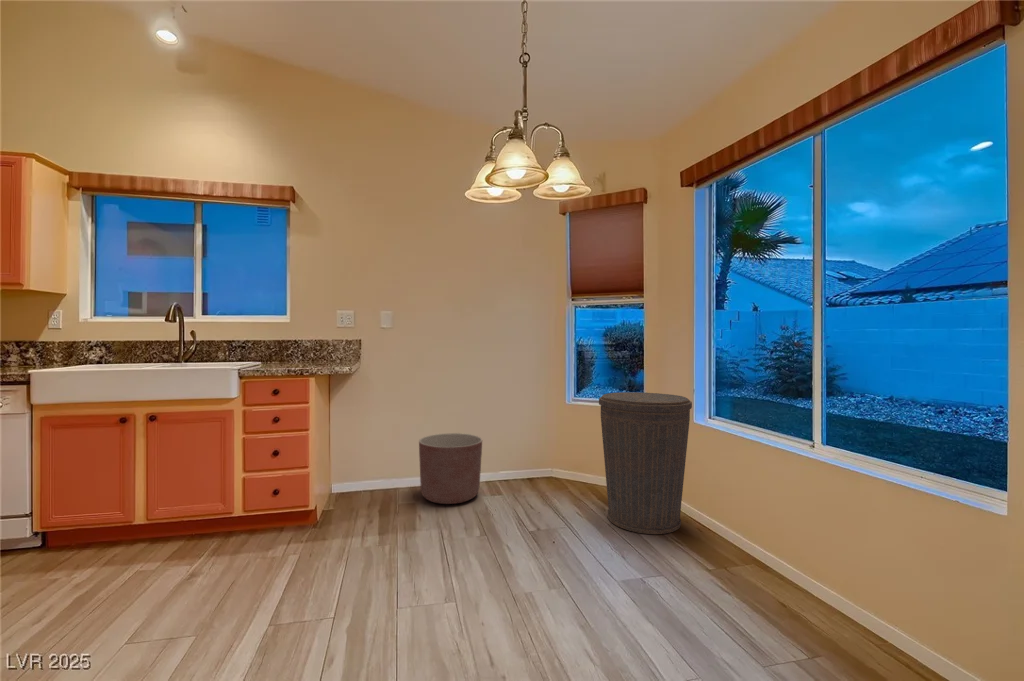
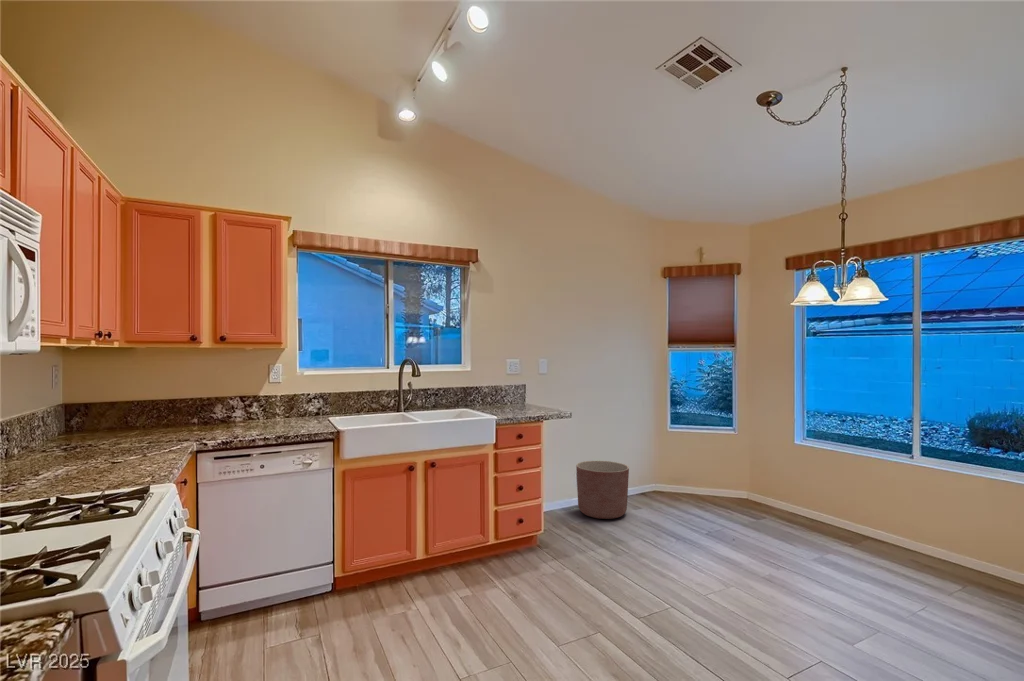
trash can: present [599,392,692,534] -> none [719,420,788,521]

